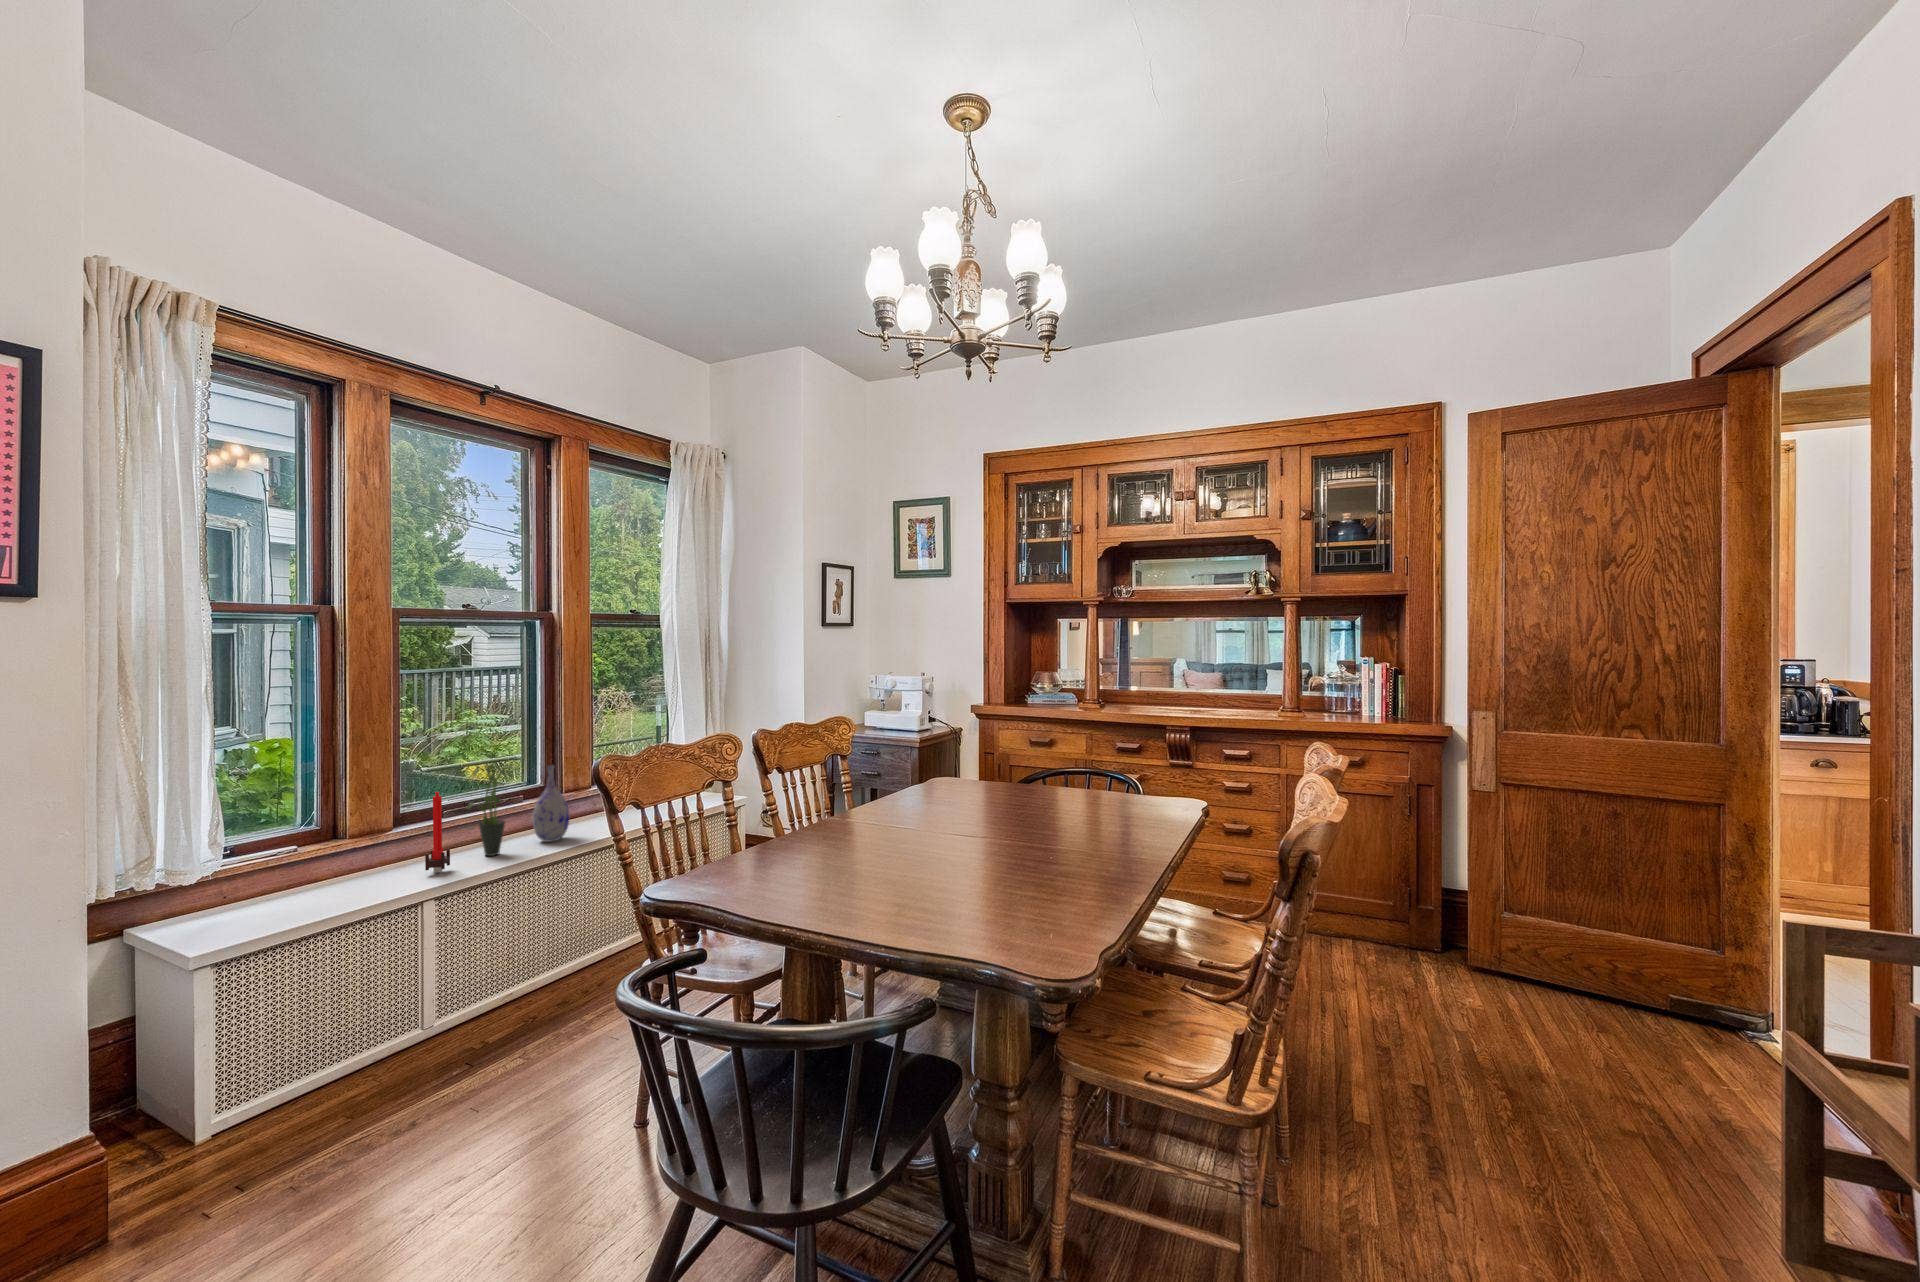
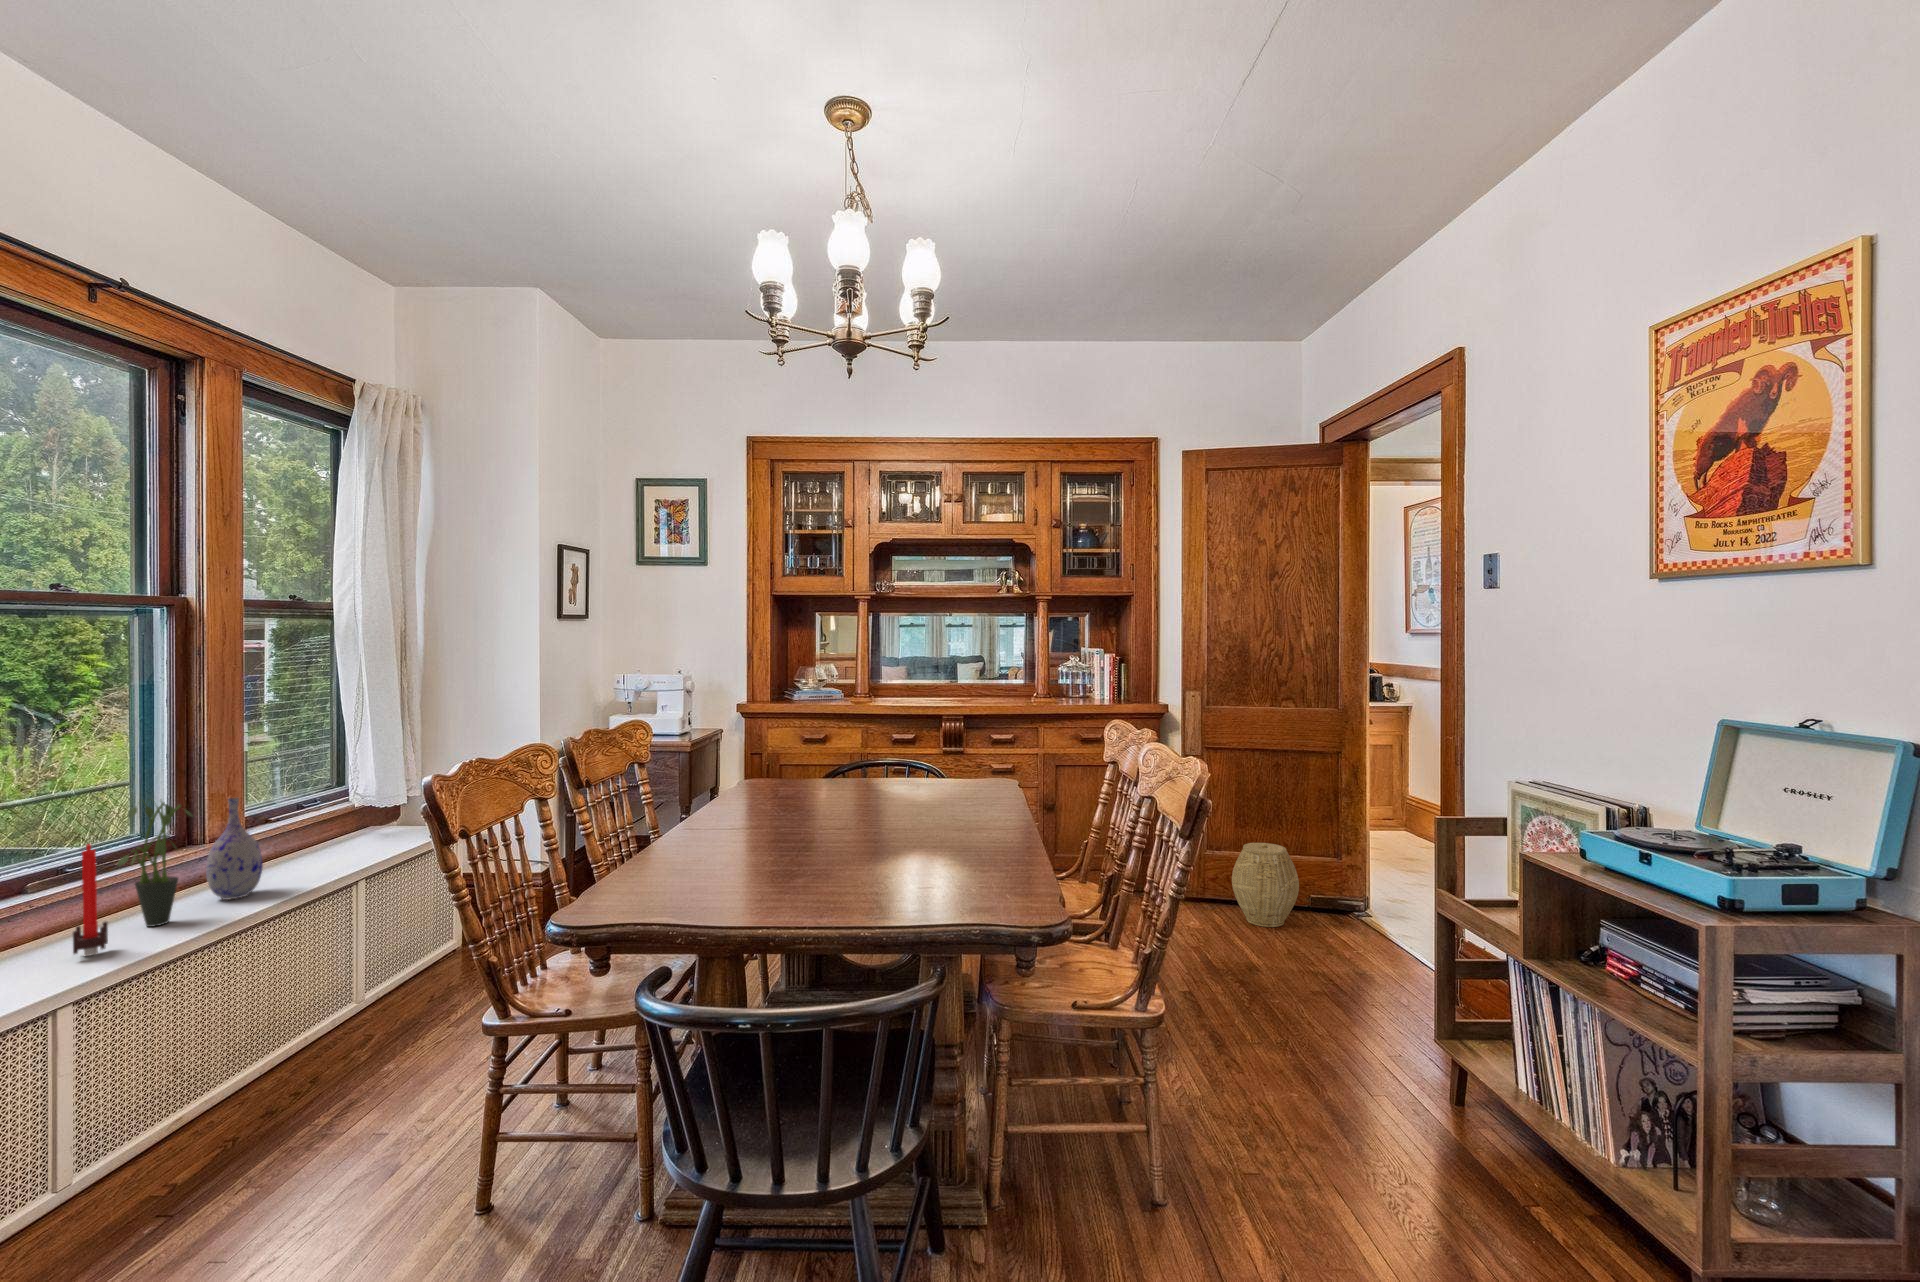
woven basket: none [1529,913,1636,1031] -> present [1232,843,1299,927]

